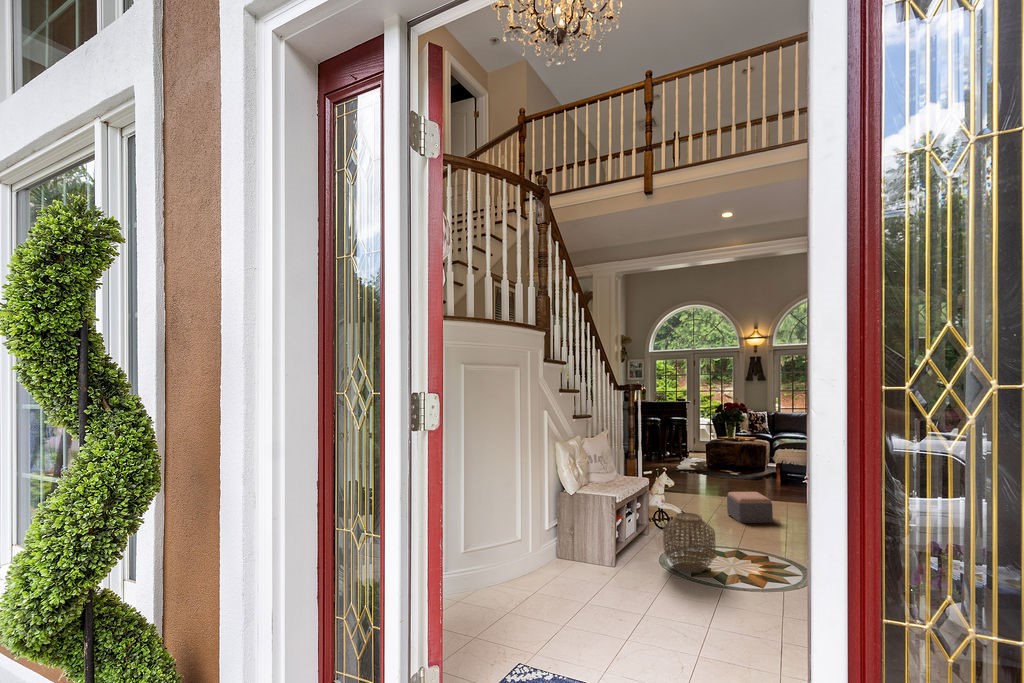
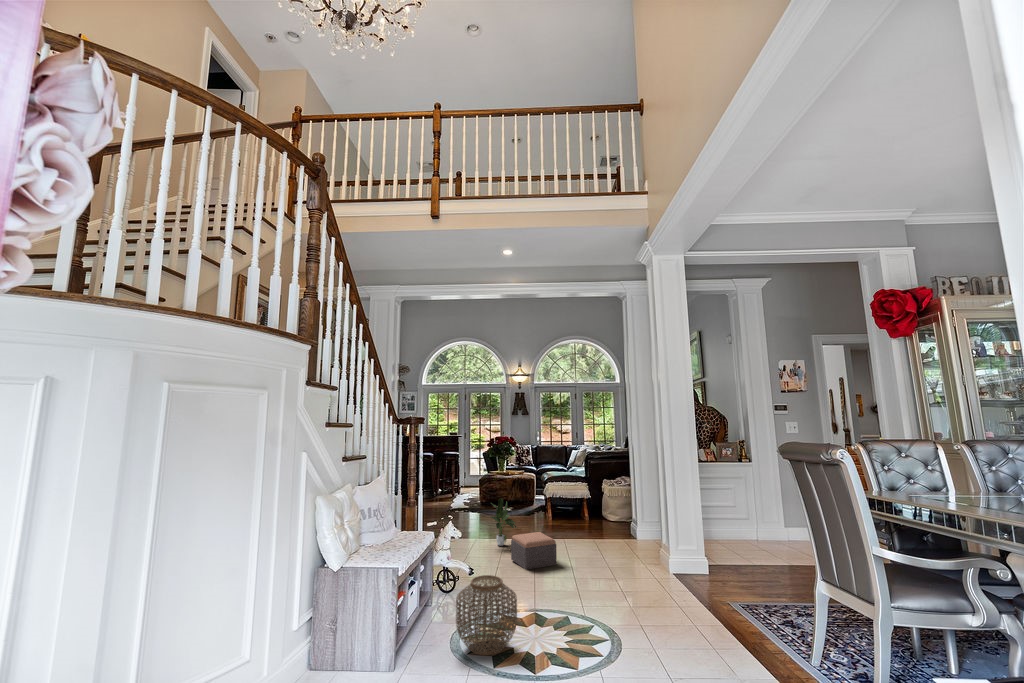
potted plant: none [708,459,737,502] -> present [491,499,516,546]

